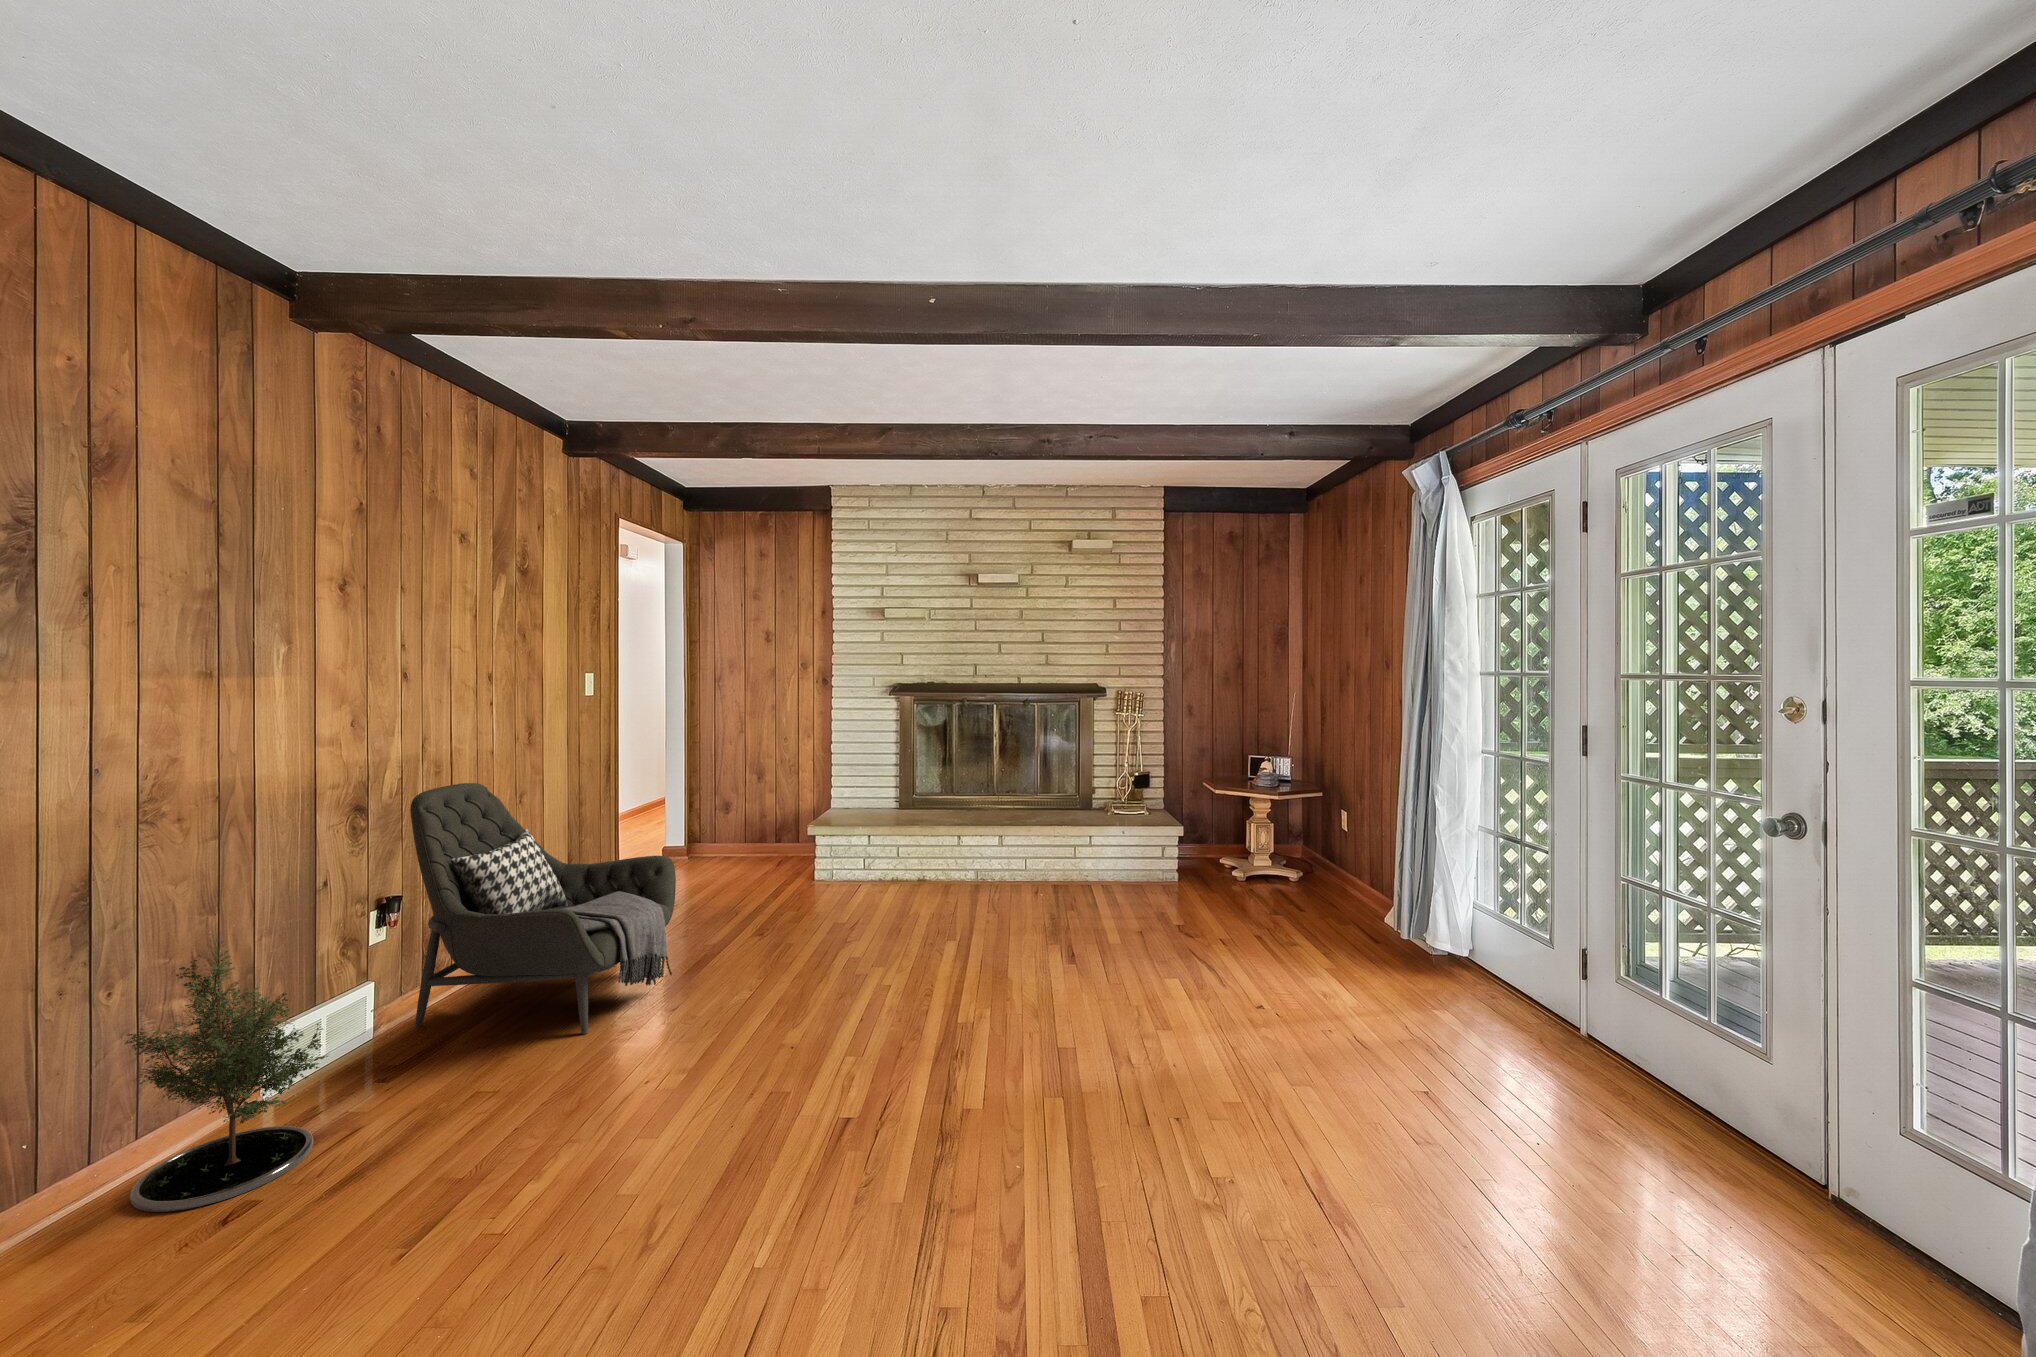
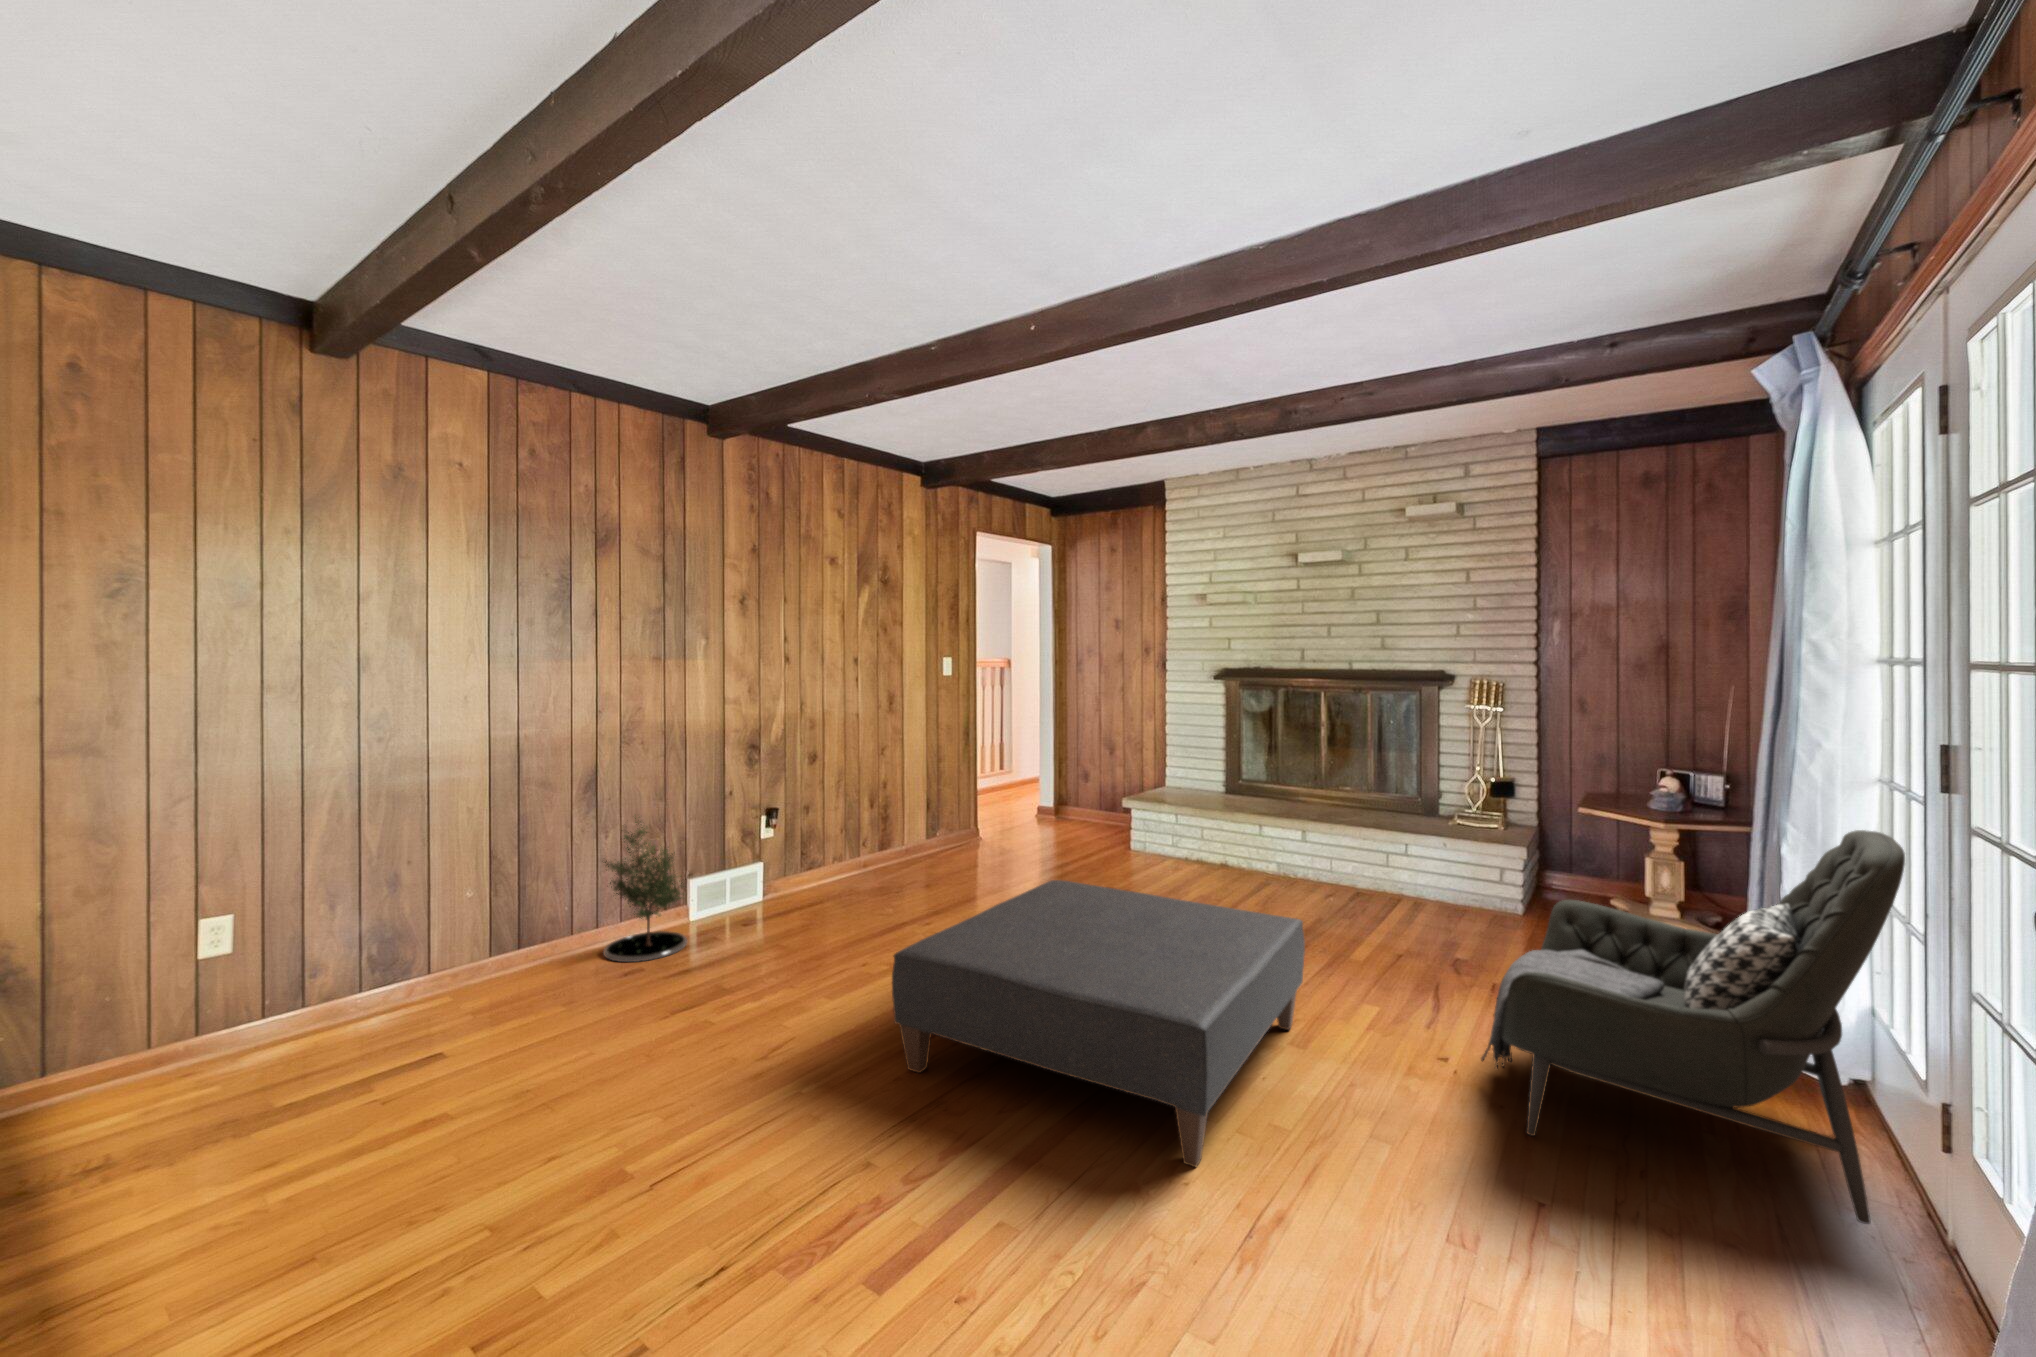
armchair: present [410,783,676,1034] -> present [1481,830,1905,1224]
ottoman: none [863,912,1258,1183] -> present [892,880,1305,1167]

